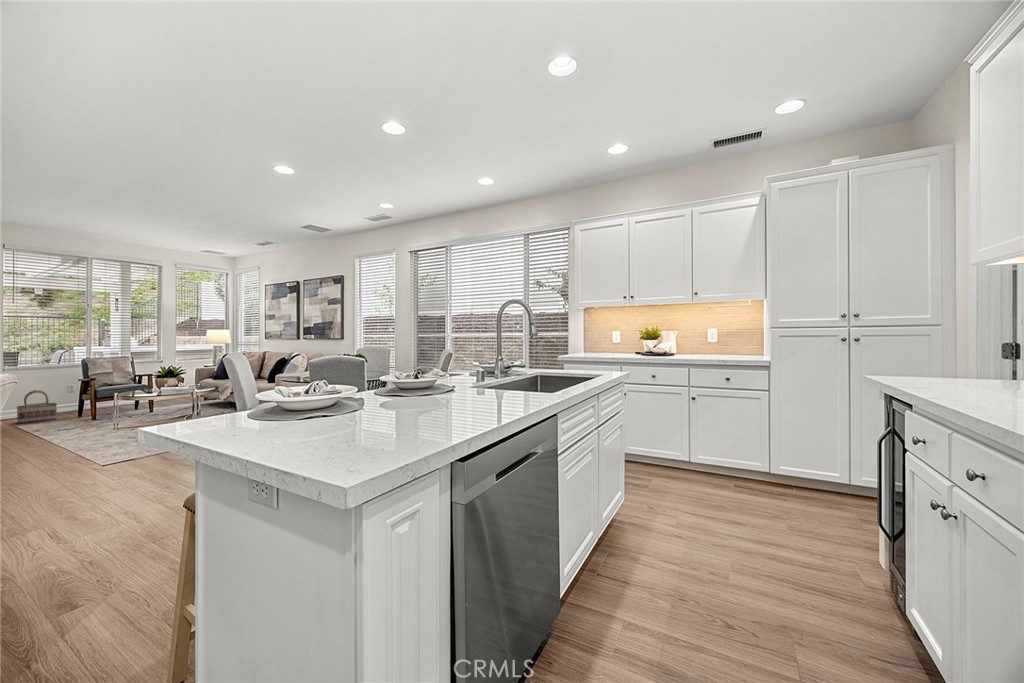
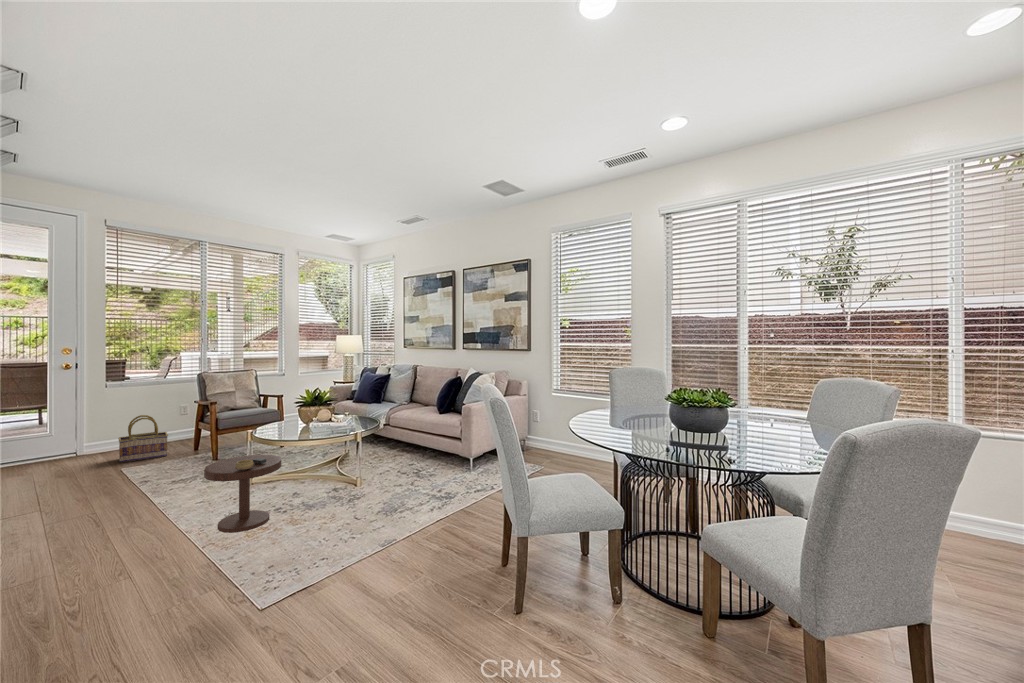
side table: none [61,396,111,461] -> present [204,454,281,533]

